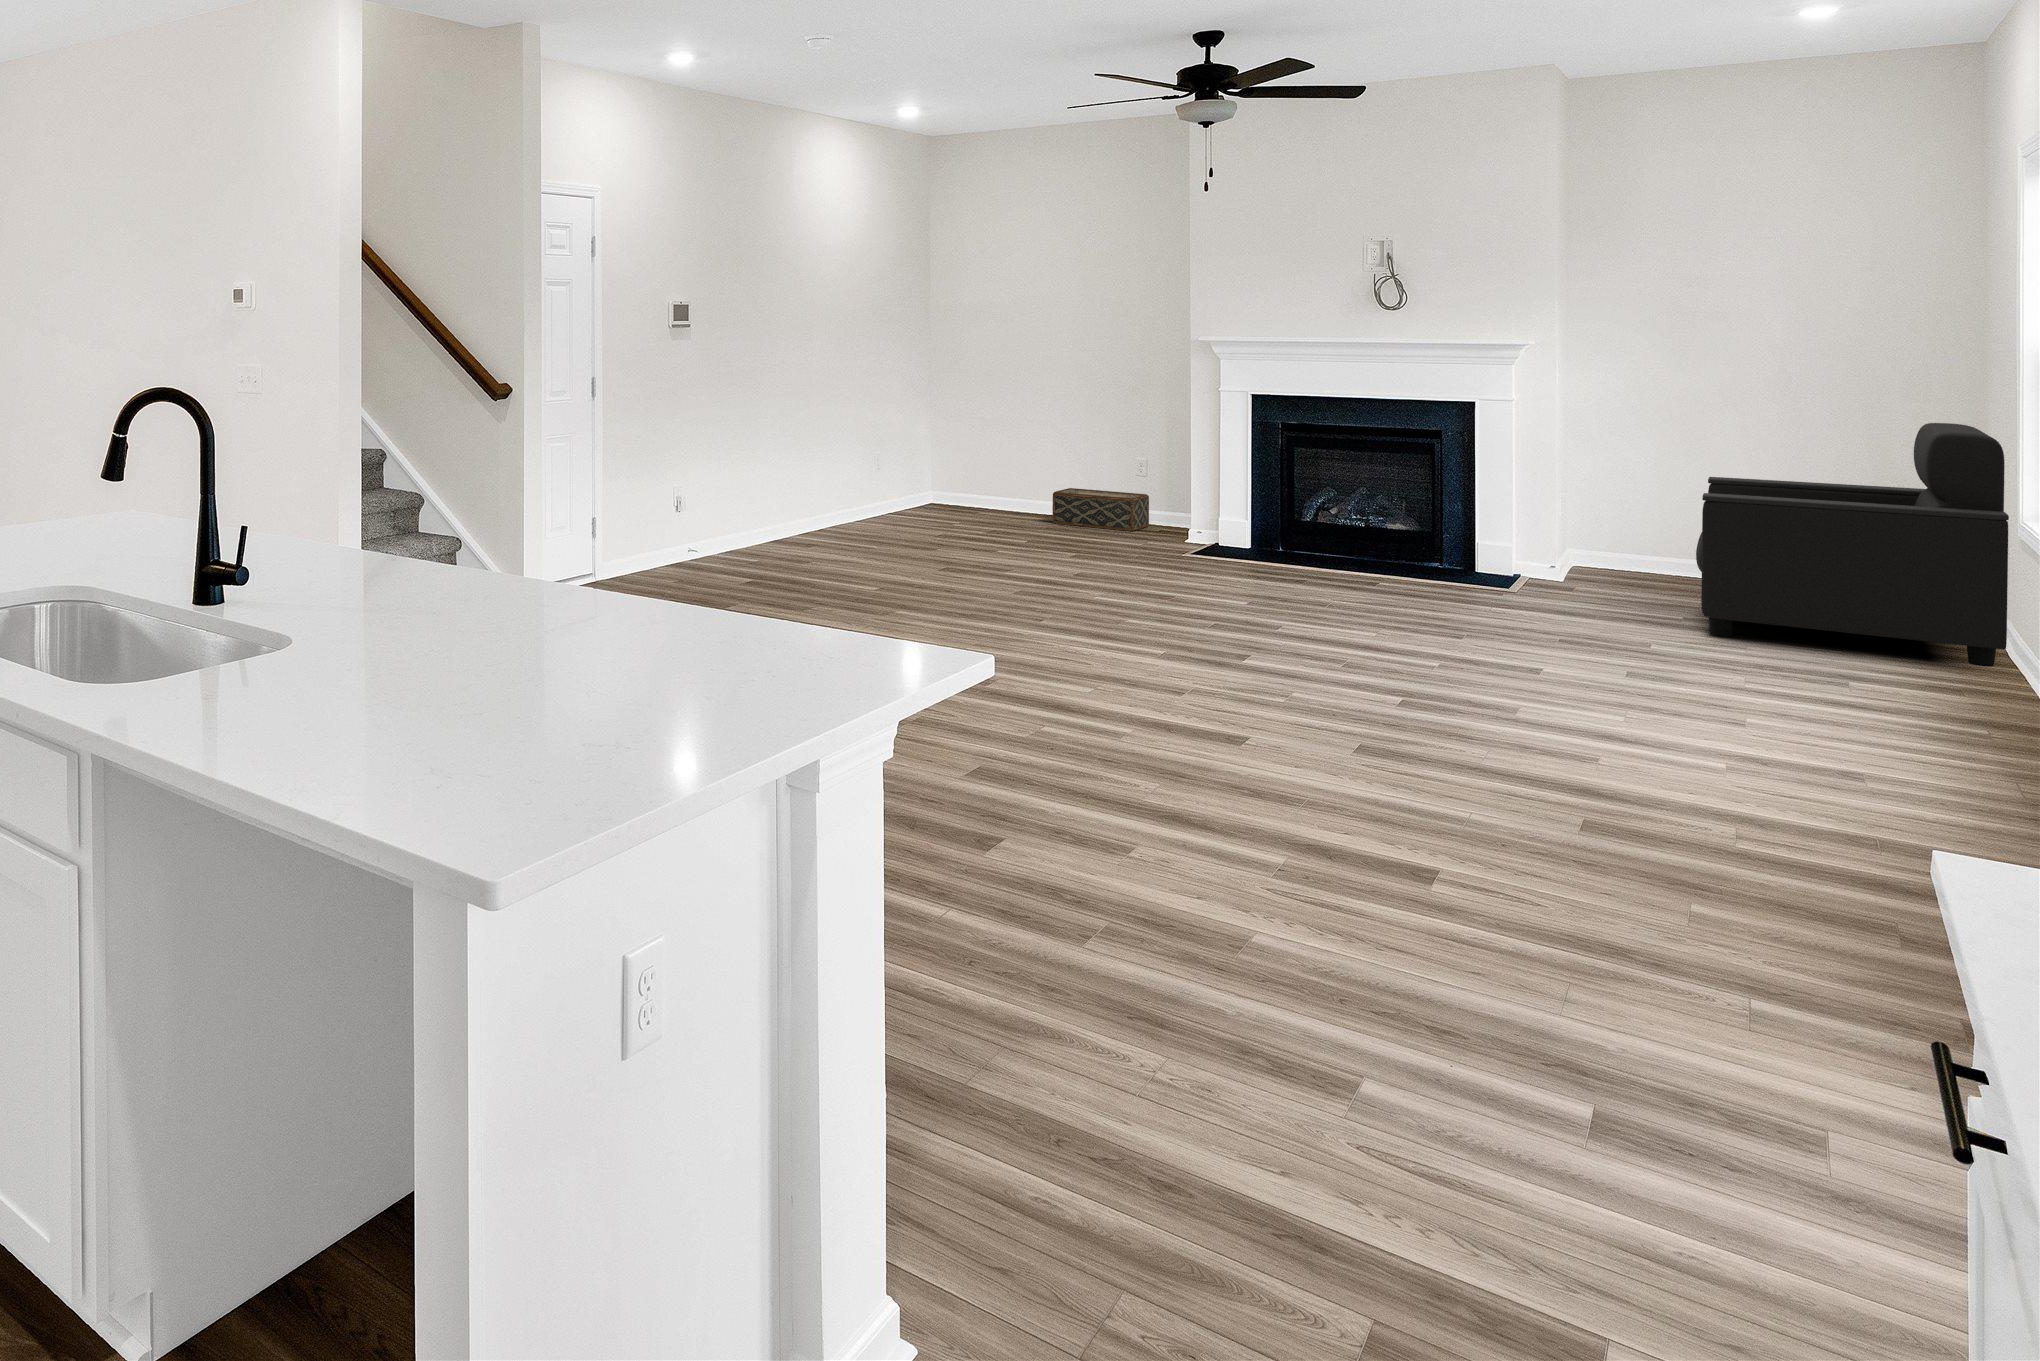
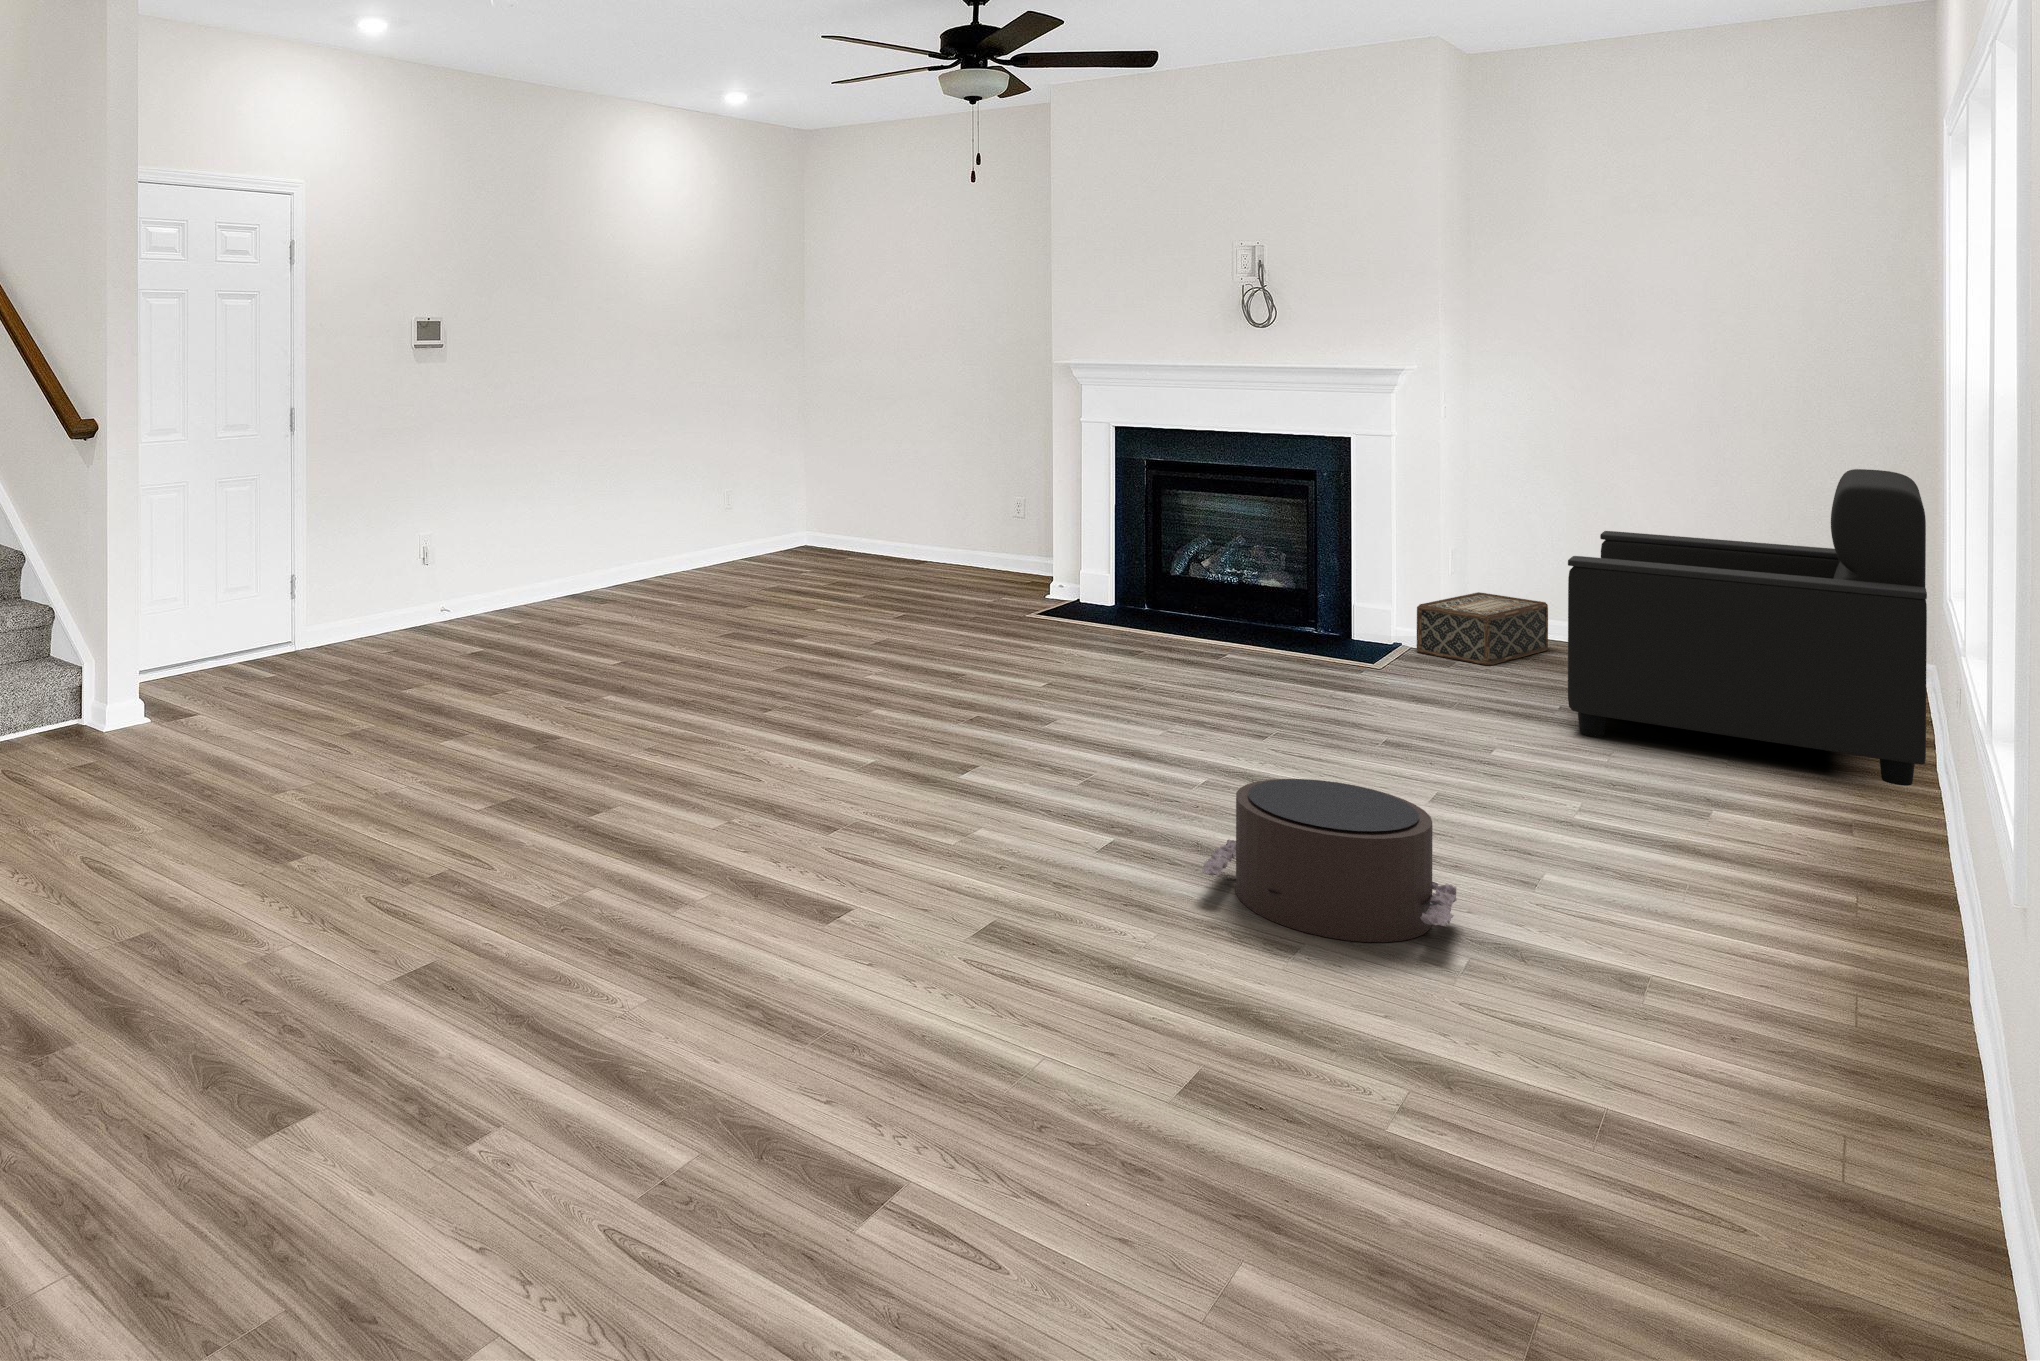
woven basket: present [1052,488,1149,531] -> present [1417,592,1548,665]
pouf: none [1501,648,1710,755] -> present [1202,779,1457,942]

